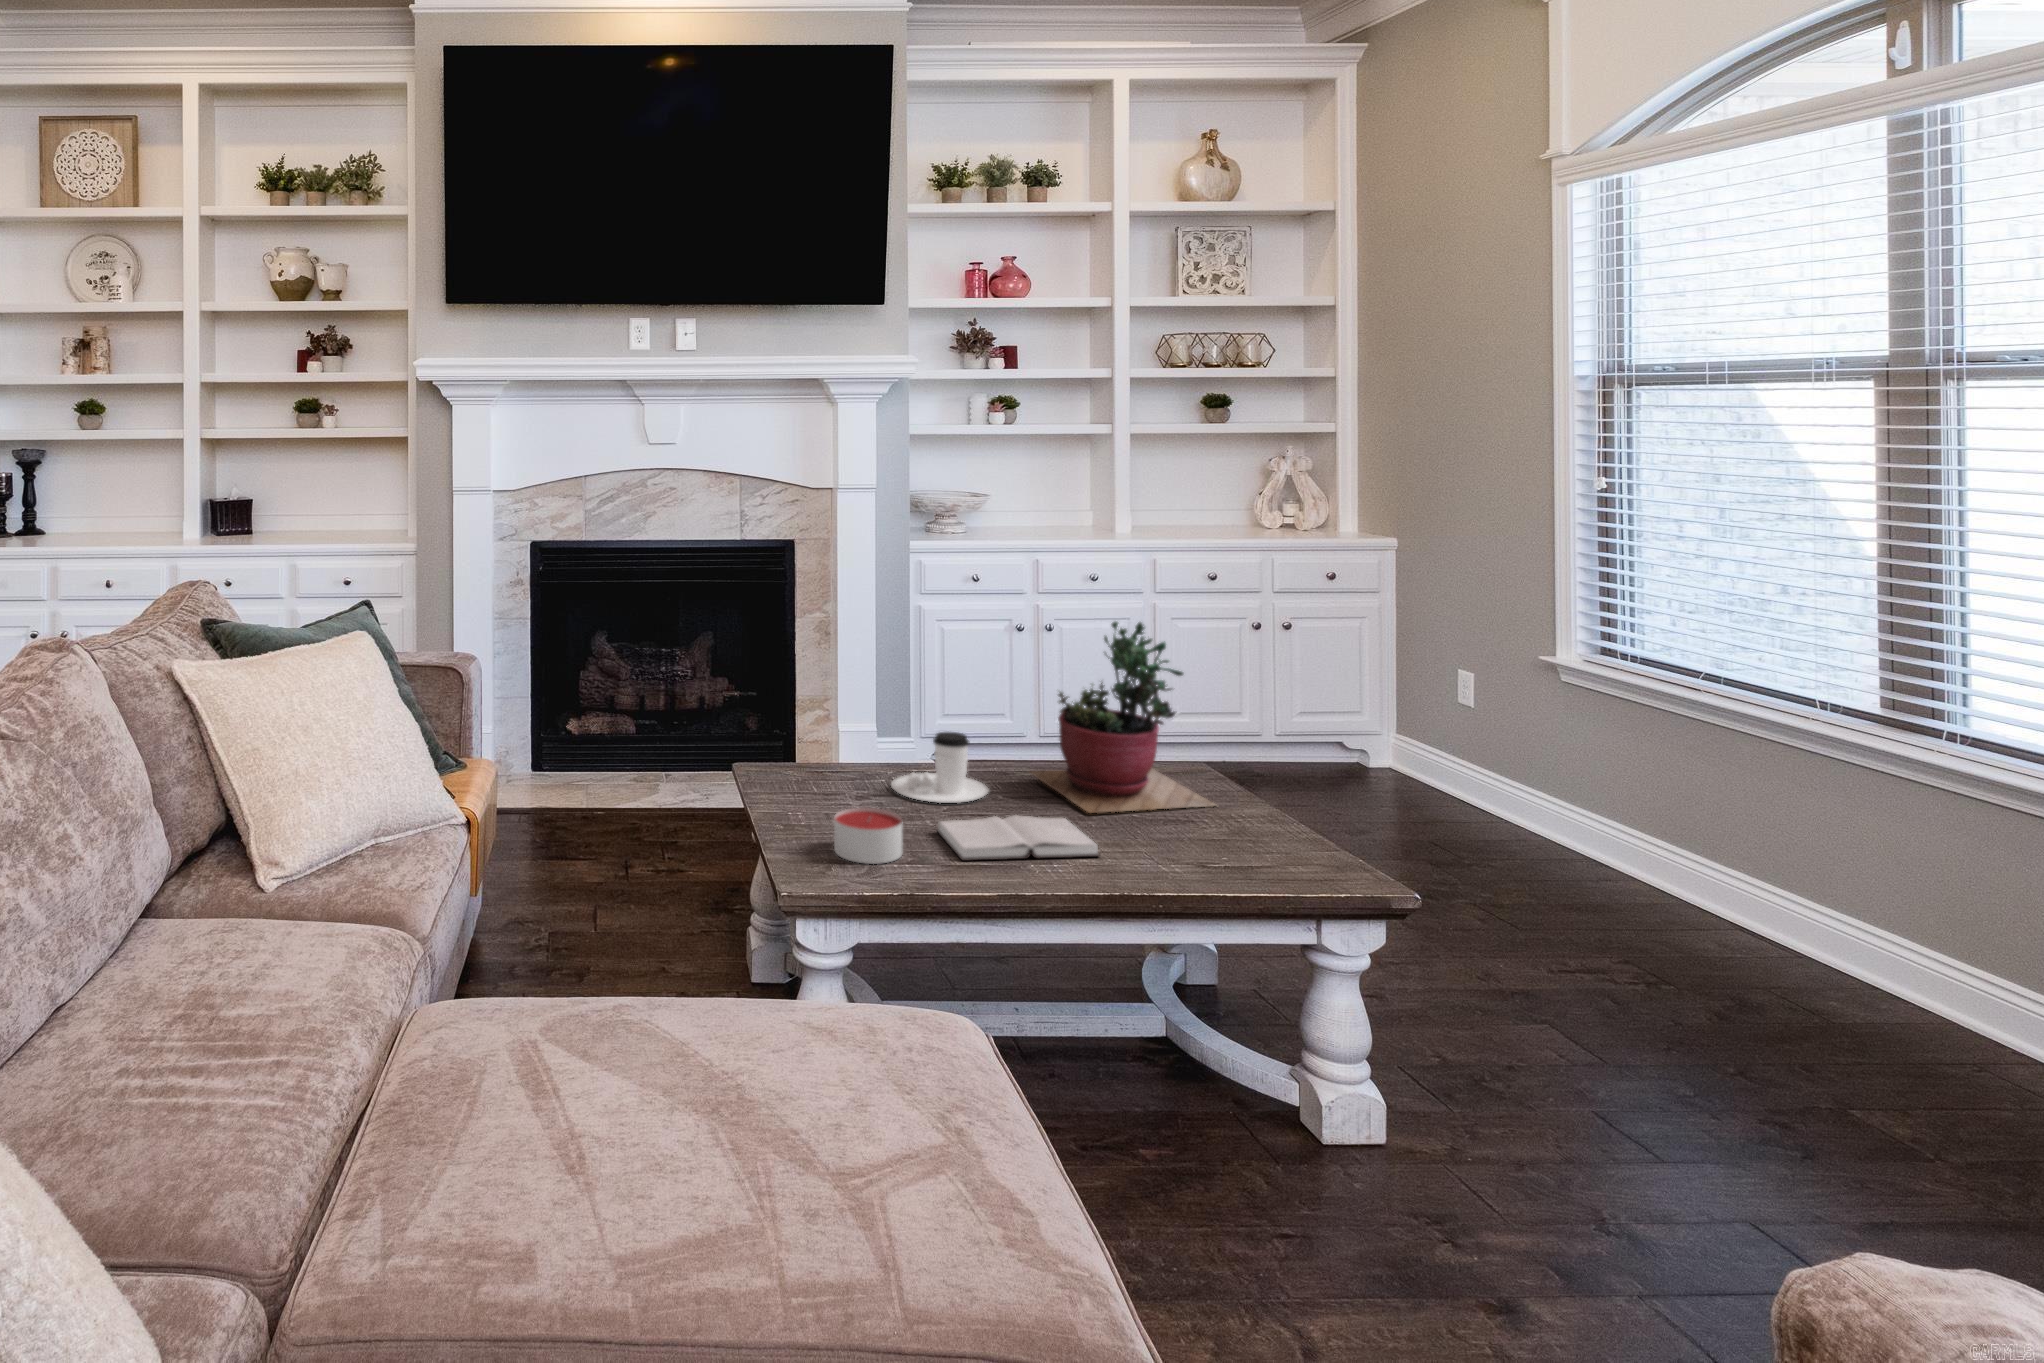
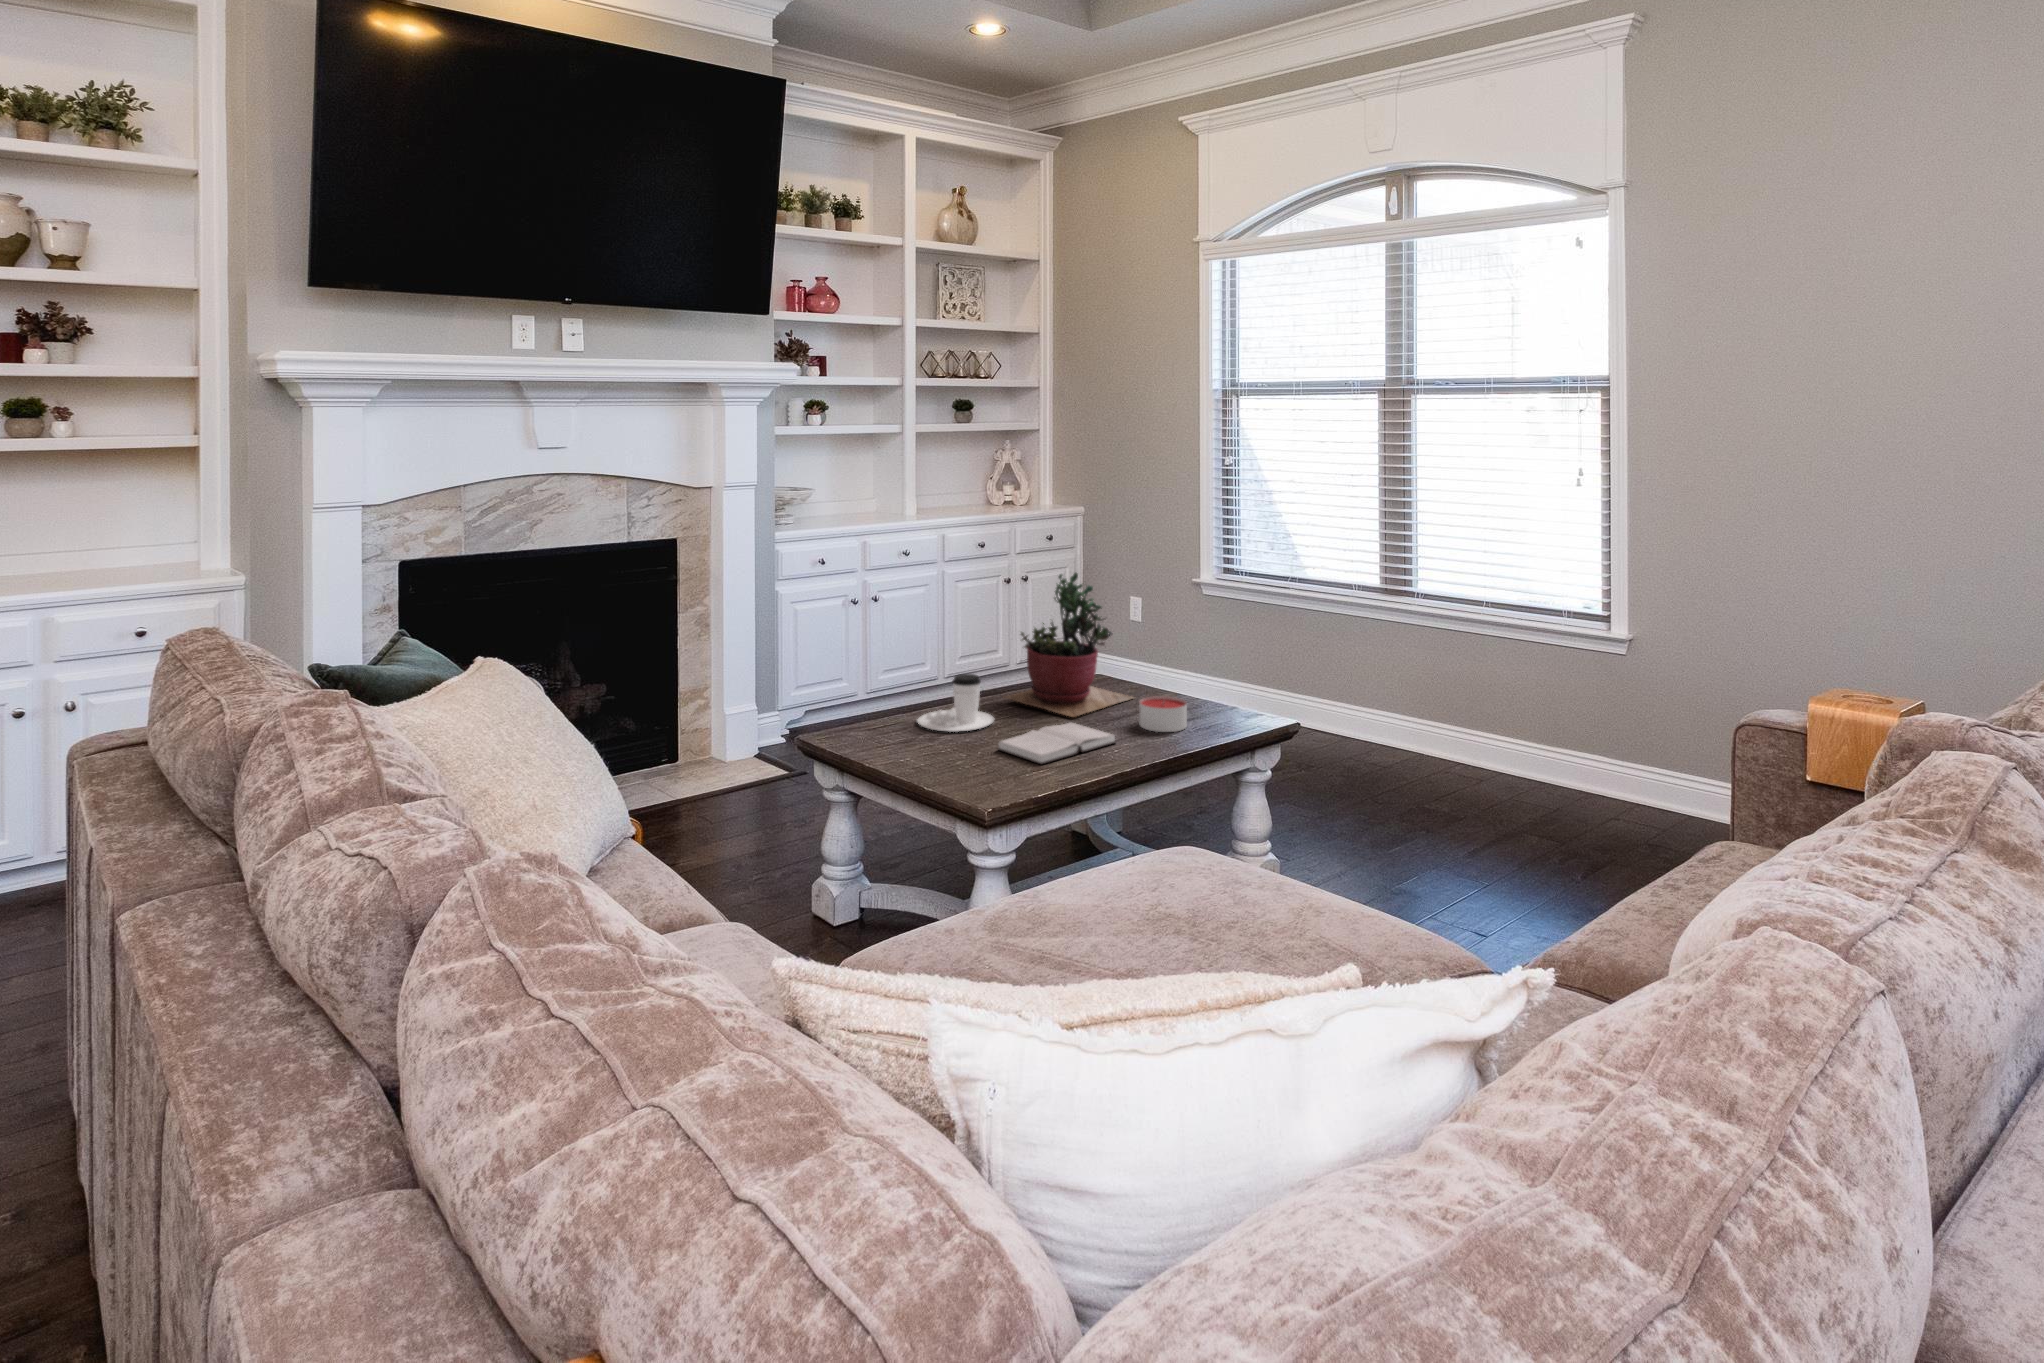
candle: present [834,808,902,864] -> present [1140,696,1187,732]

